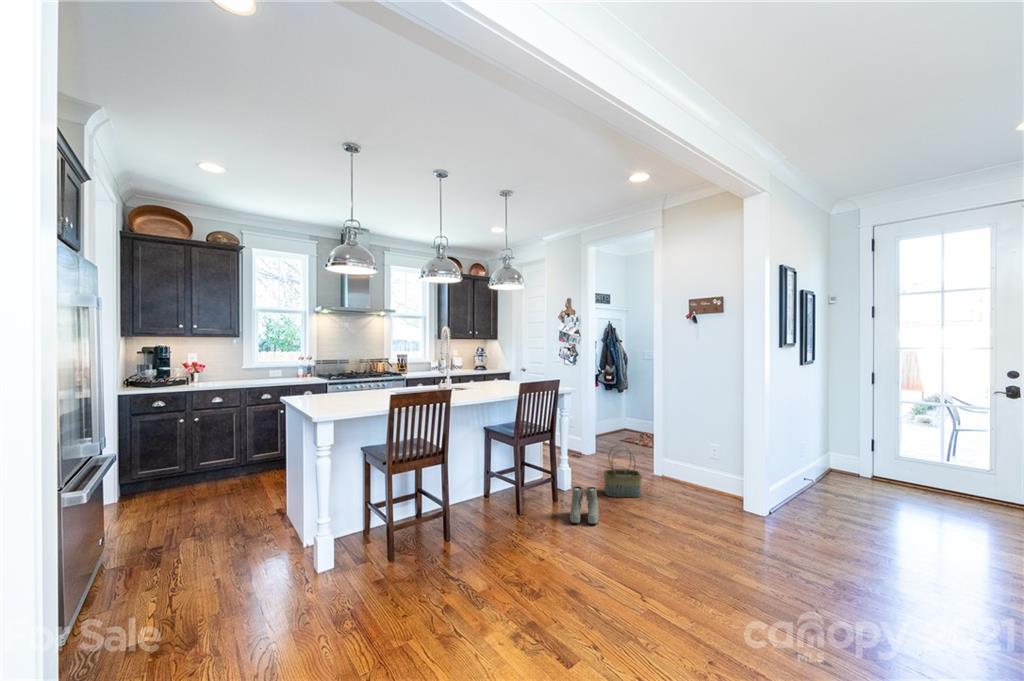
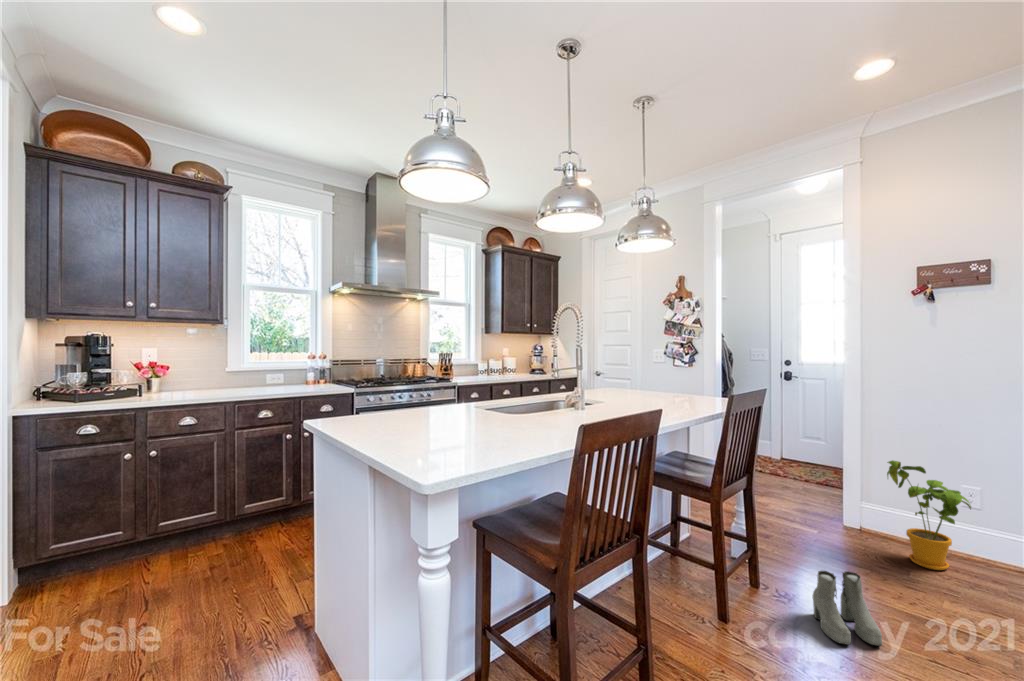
house plant: none [655,427,697,496] -> present [887,460,971,570]
basket: present [604,445,642,497] -> none [810,489,881,574]

